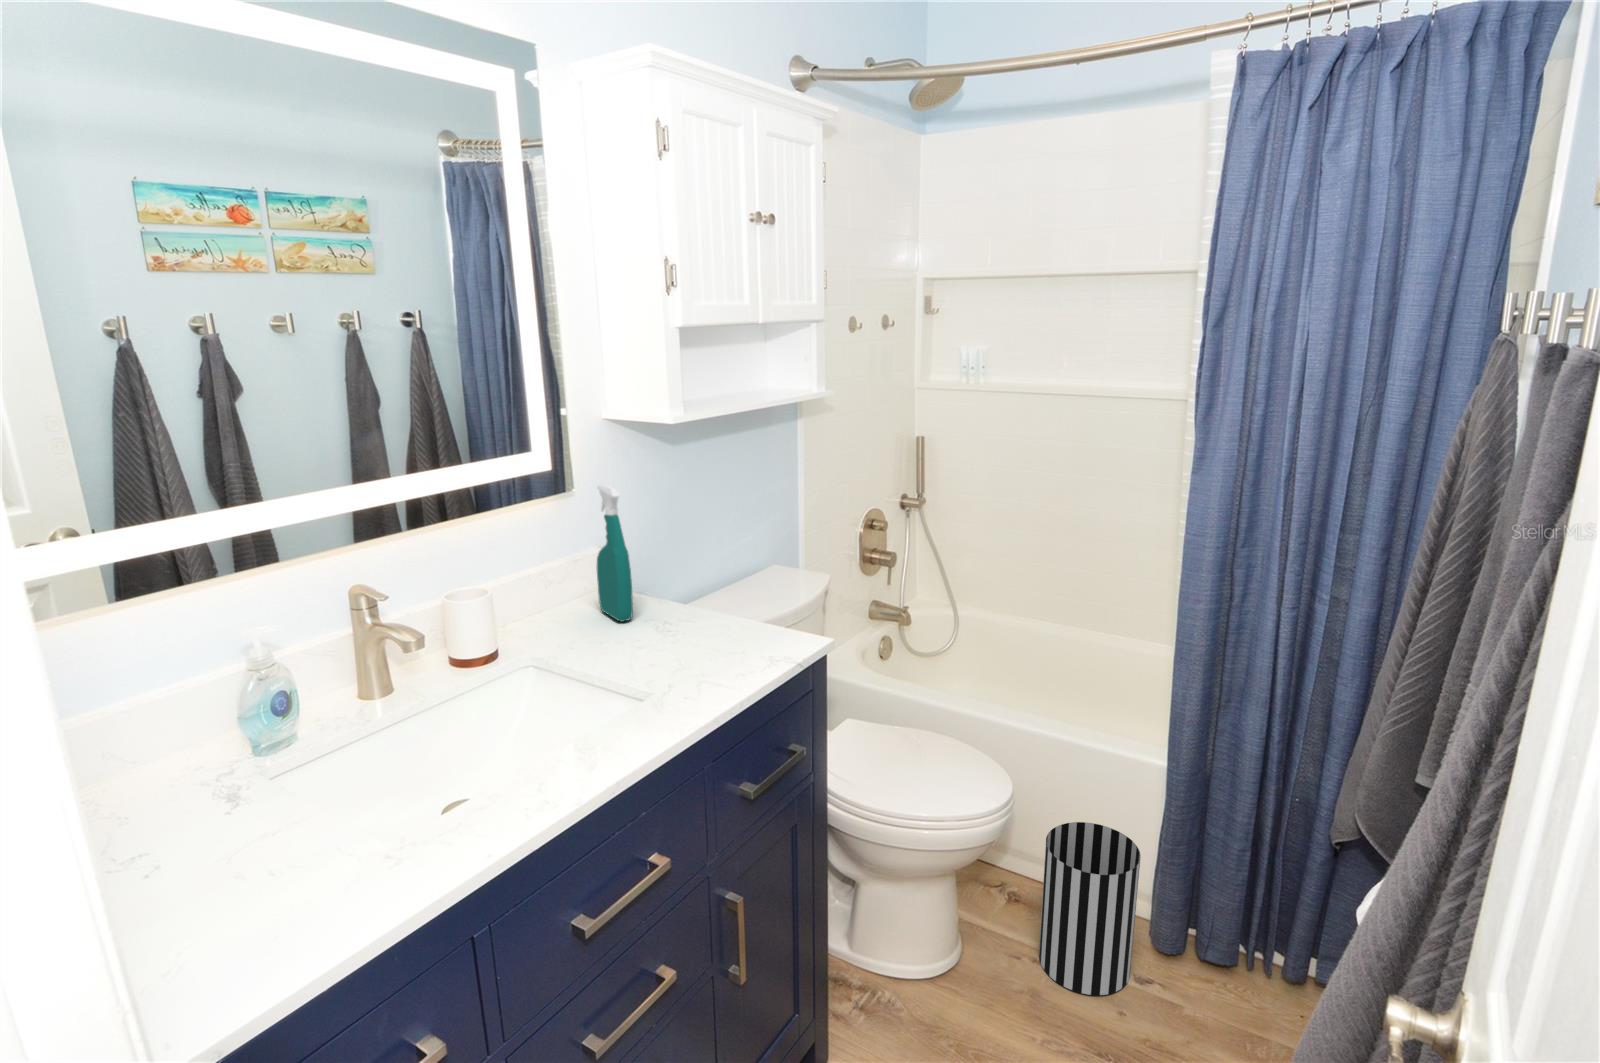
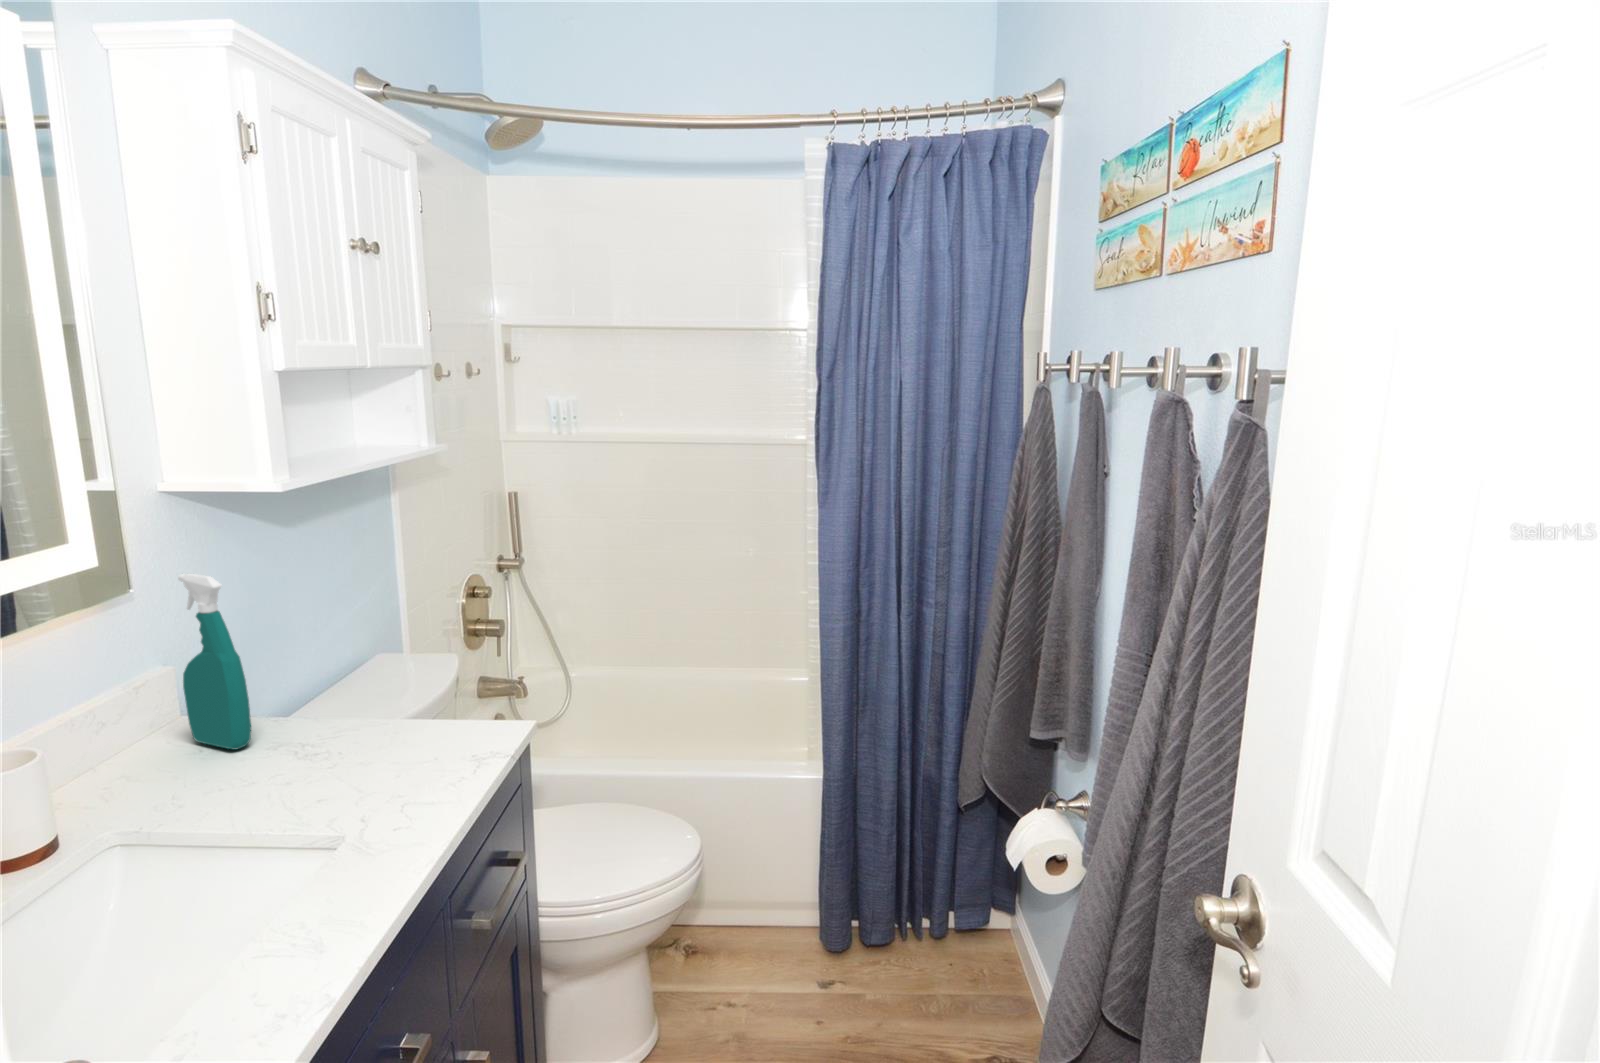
wastebasket: present [1039,822,1141,995] -> none [728,849,816,1020]

